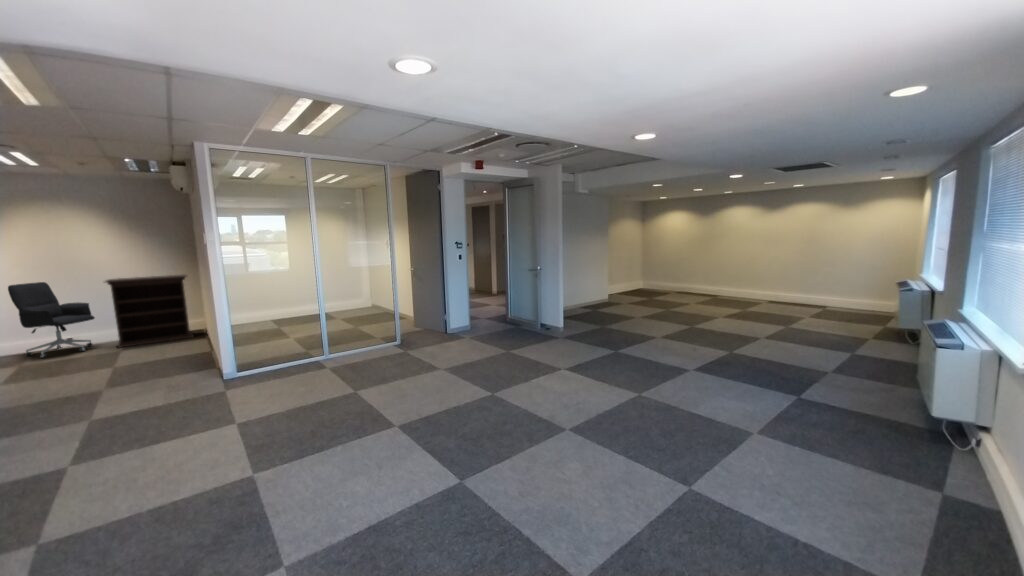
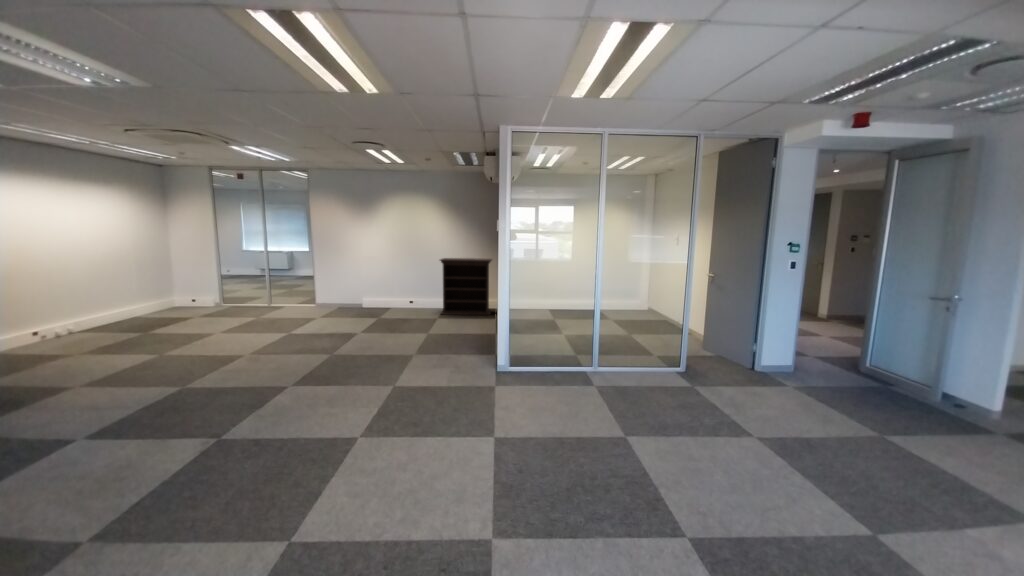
office chair: present [8,282,95,358] -> none [391,257,432,314]

